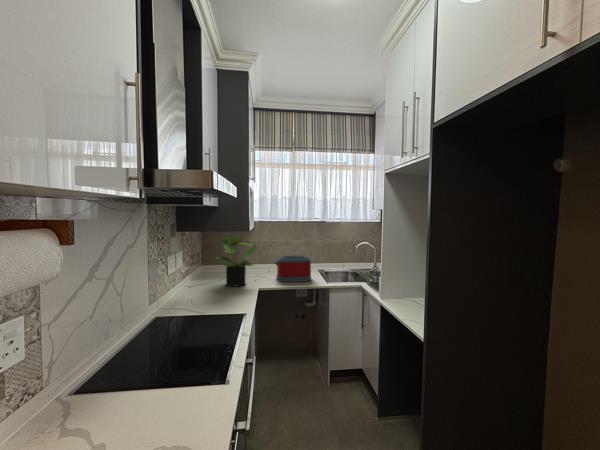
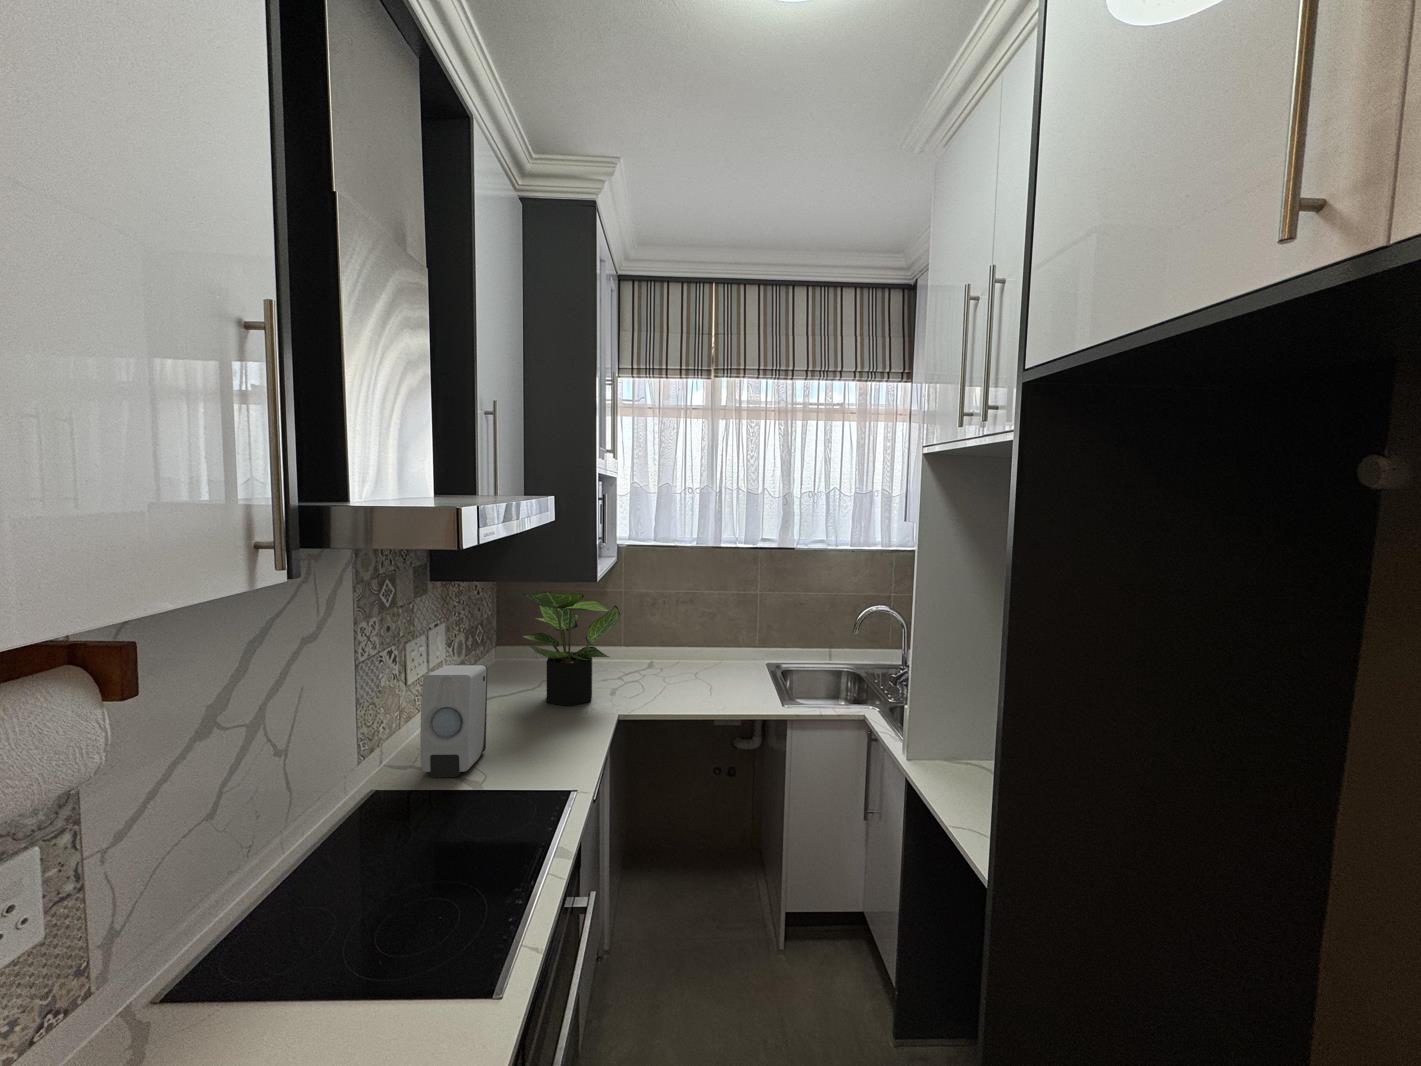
toaster: present [275,256,311,282] -> none [663,631,749,695]
soap dispenser: none [176,265,204,312] -> present [420,665,488,777]

